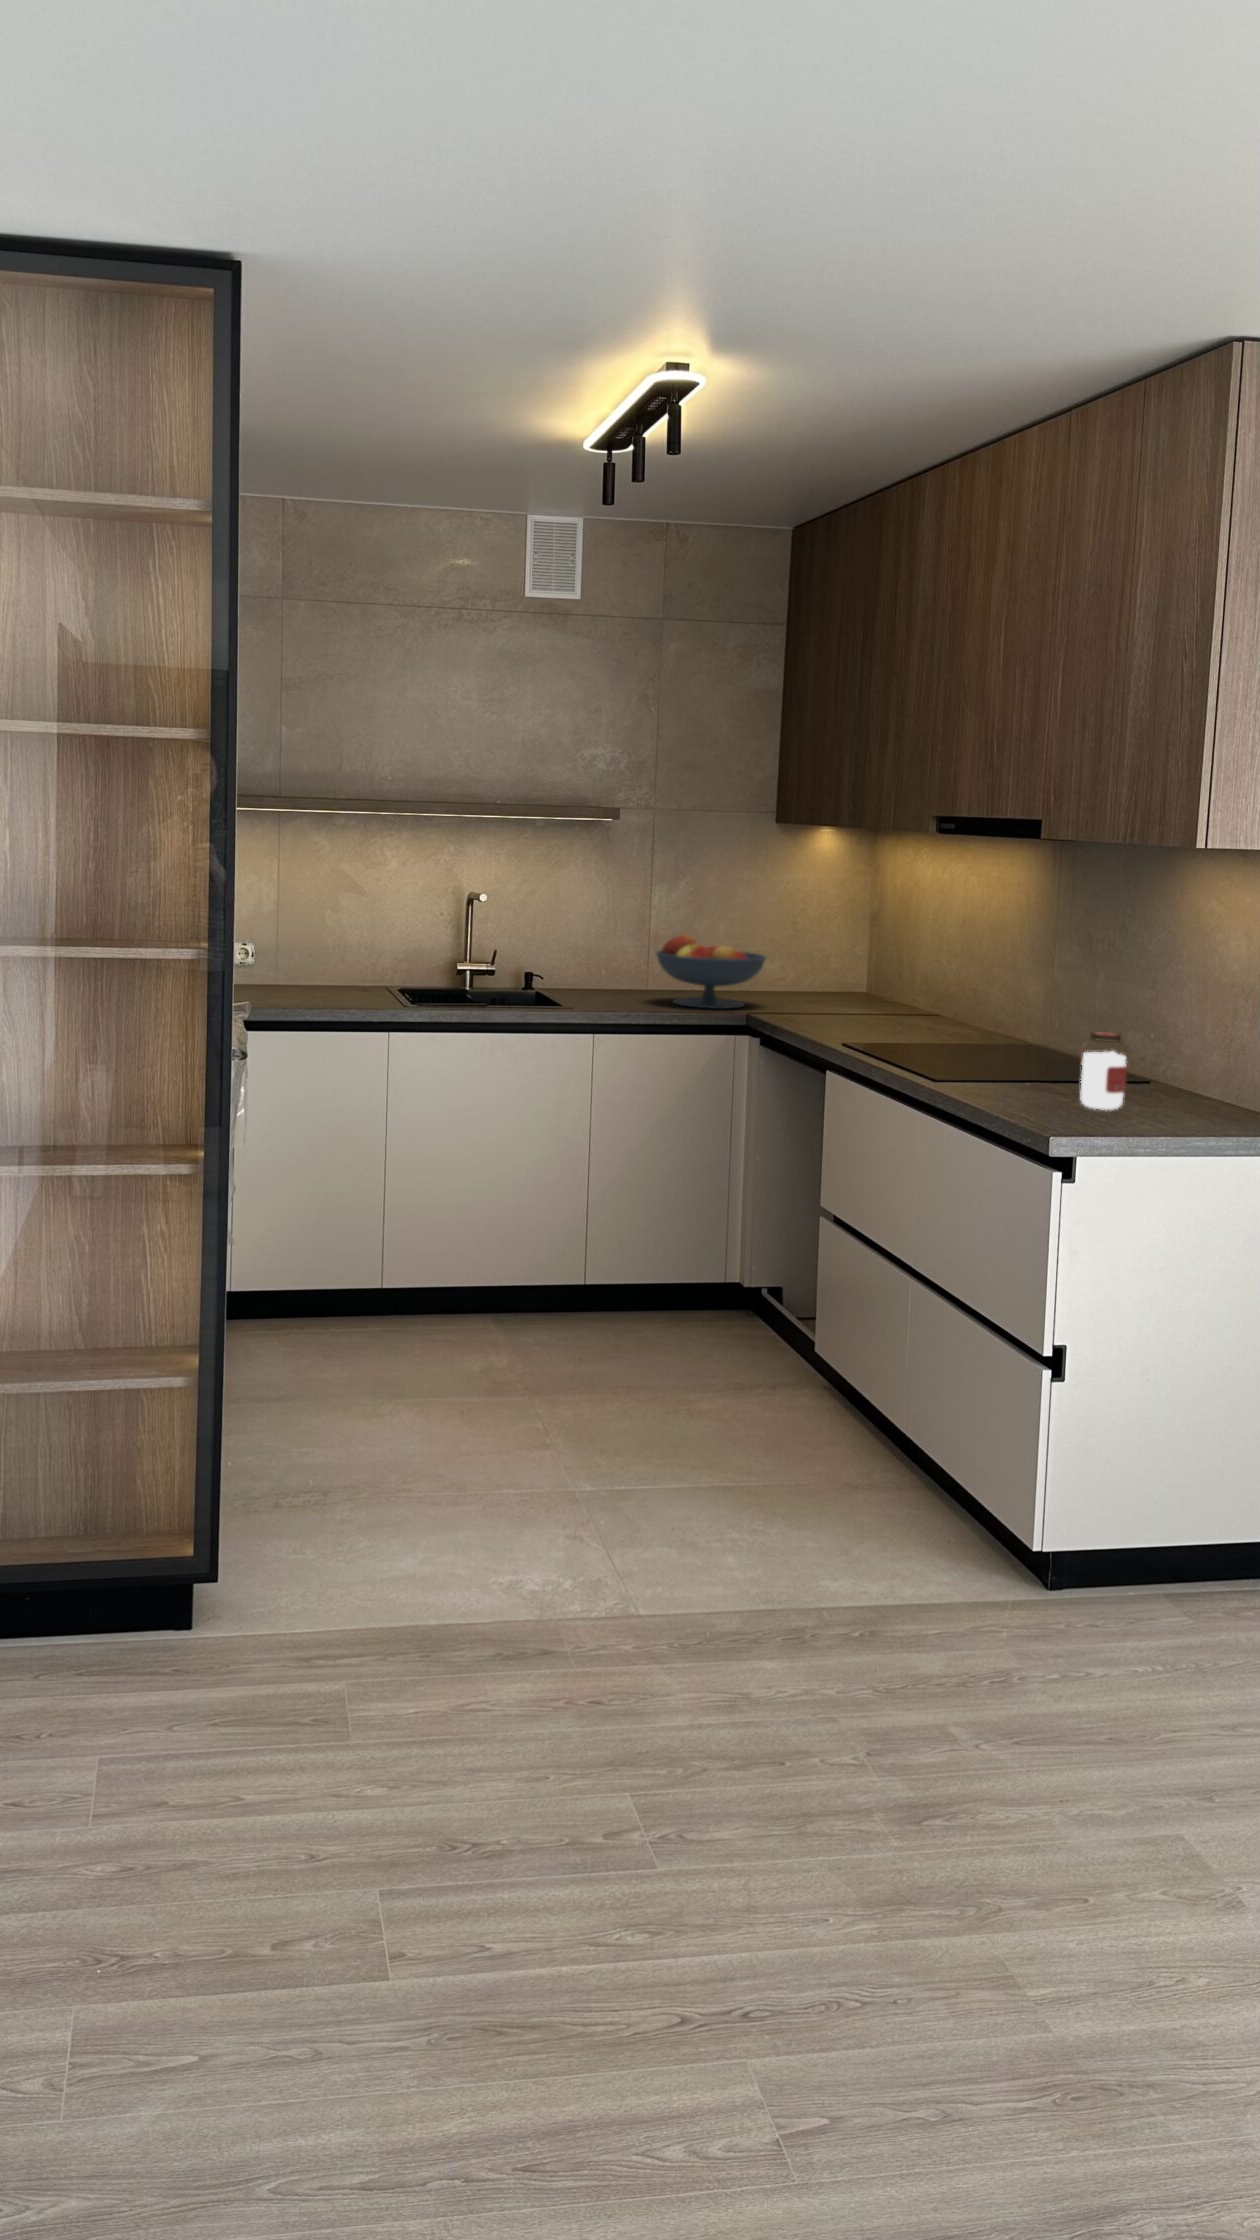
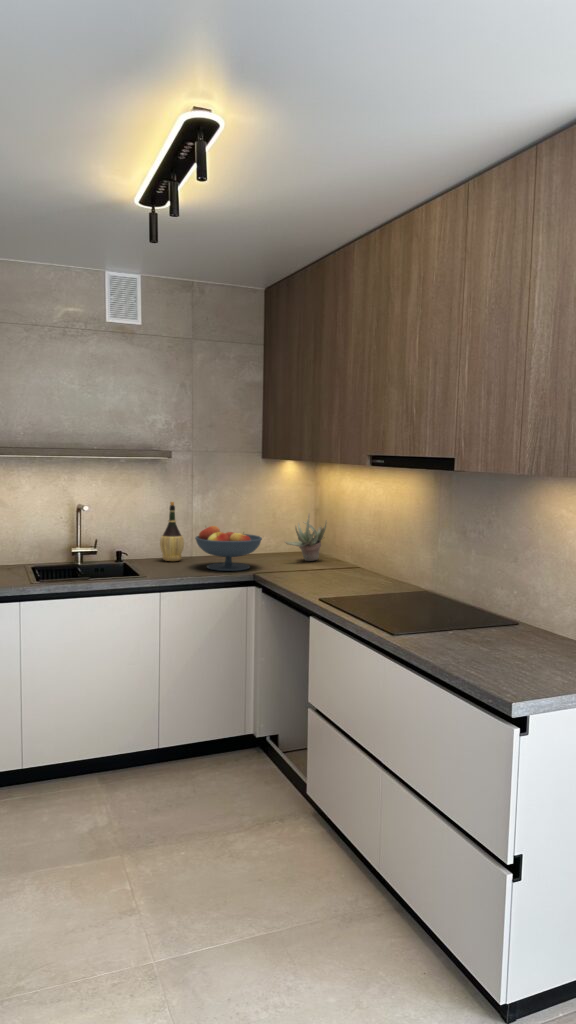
wine bottle: none [597,894,637,993] -> present [160,502,184,561]
succulent plant: none [806,920,881,1003] -> present [285,514,326,561]
jar: present [1080,1032,1127,1110] -> none [504,603,538,661]

